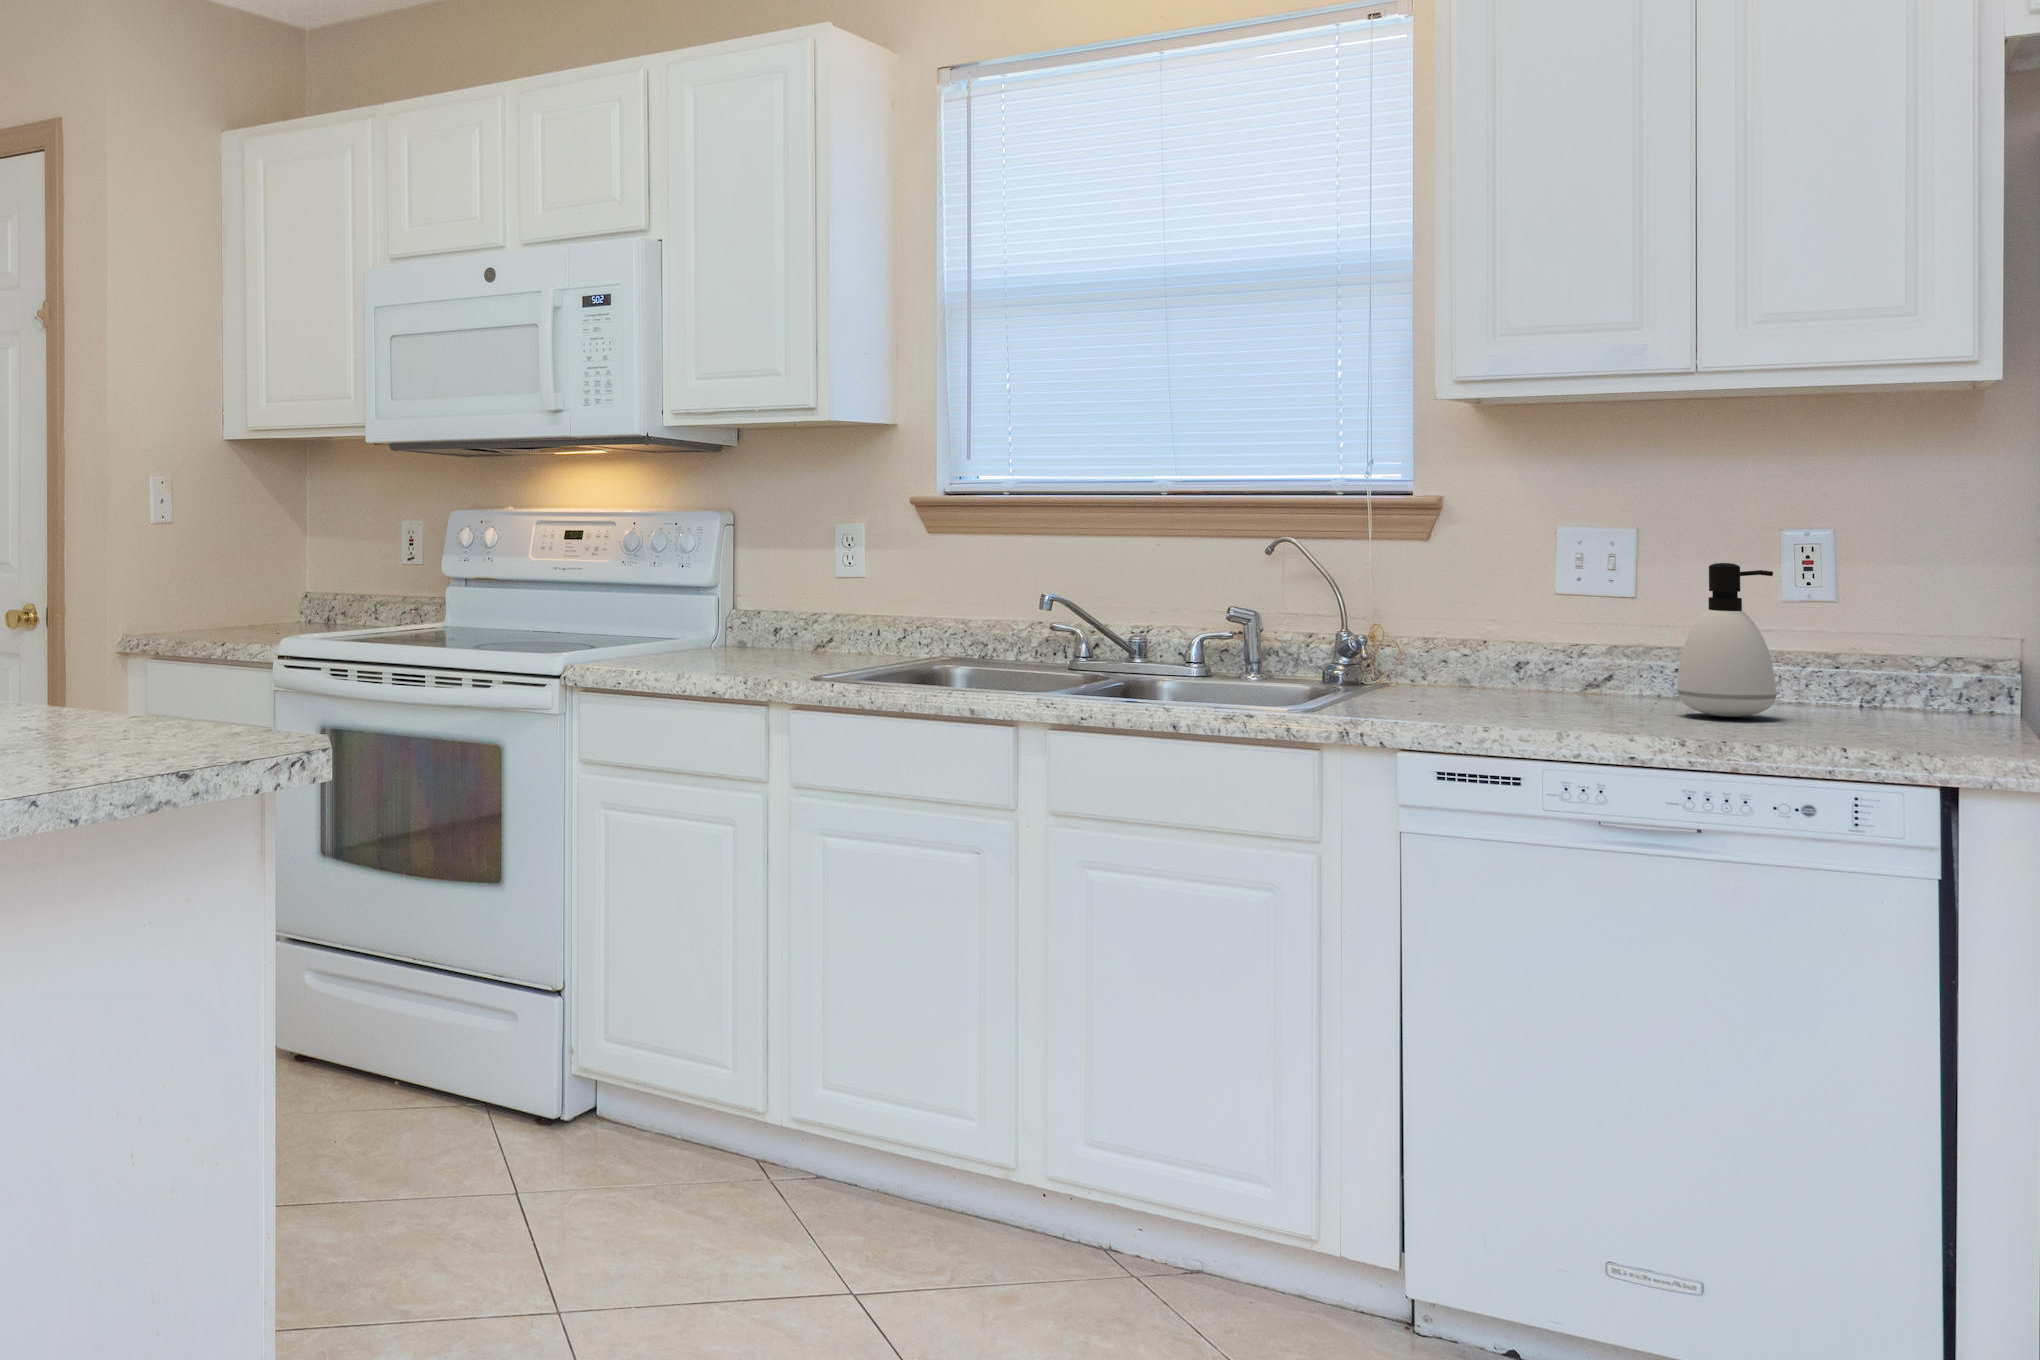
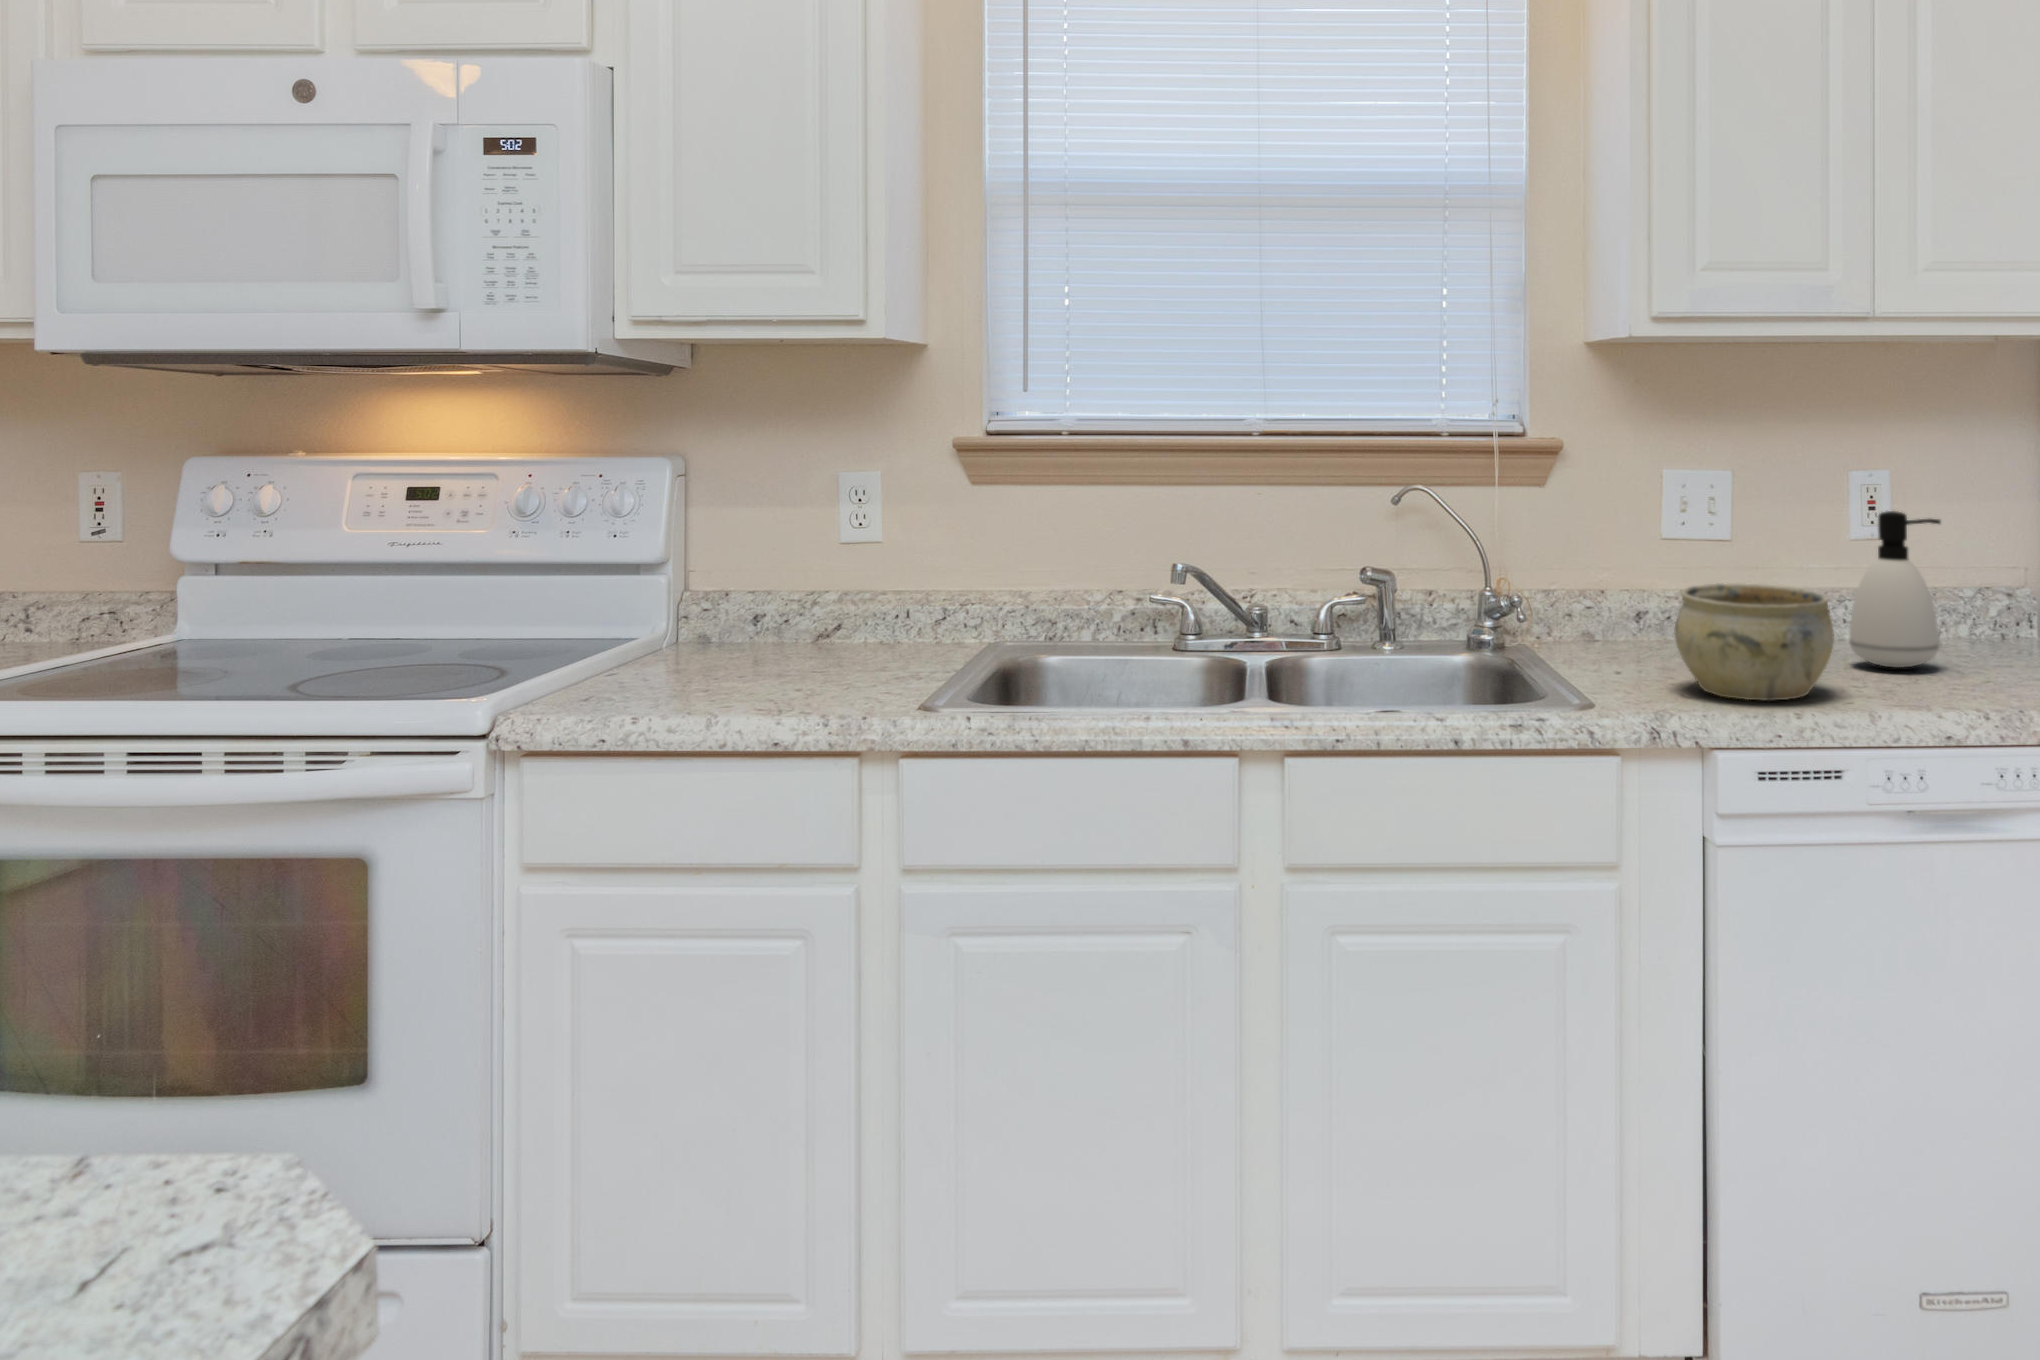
ceramic bowl: none [1430,623,1587,723] -> present [1674,583,1834,701]

